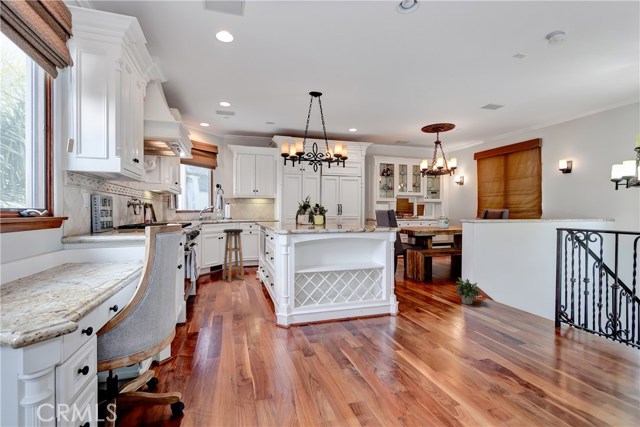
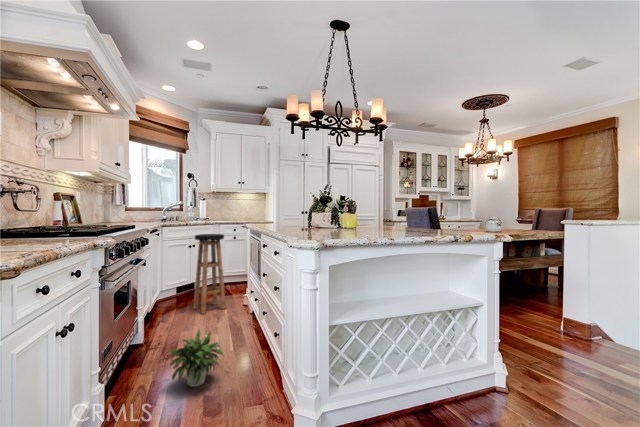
potted plant: present [455,278,480,304] -> present [169,329,229,387]

